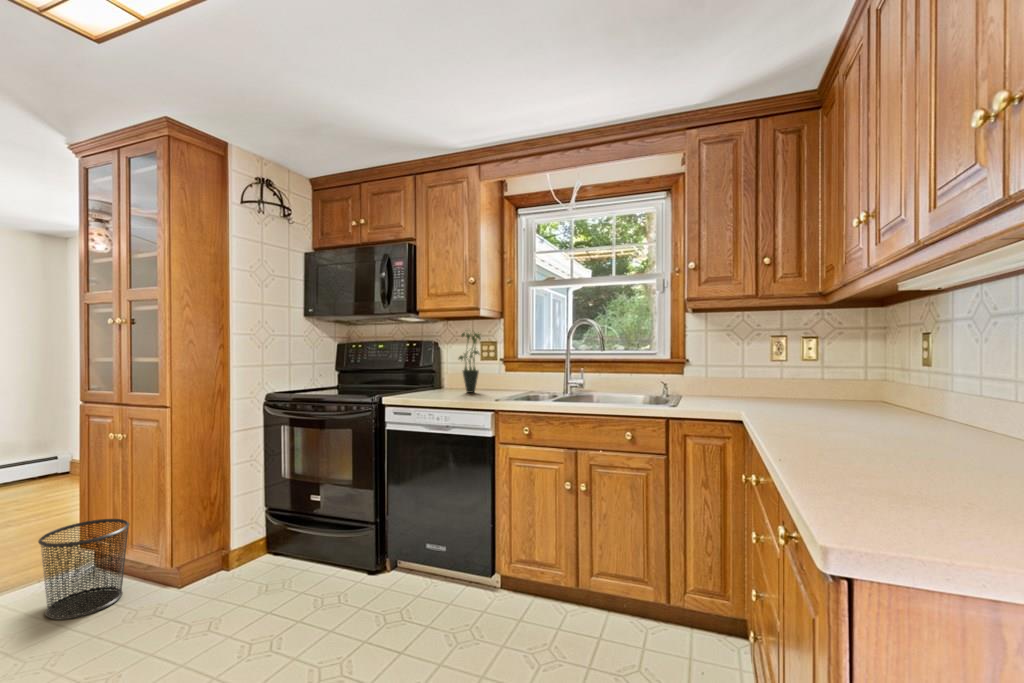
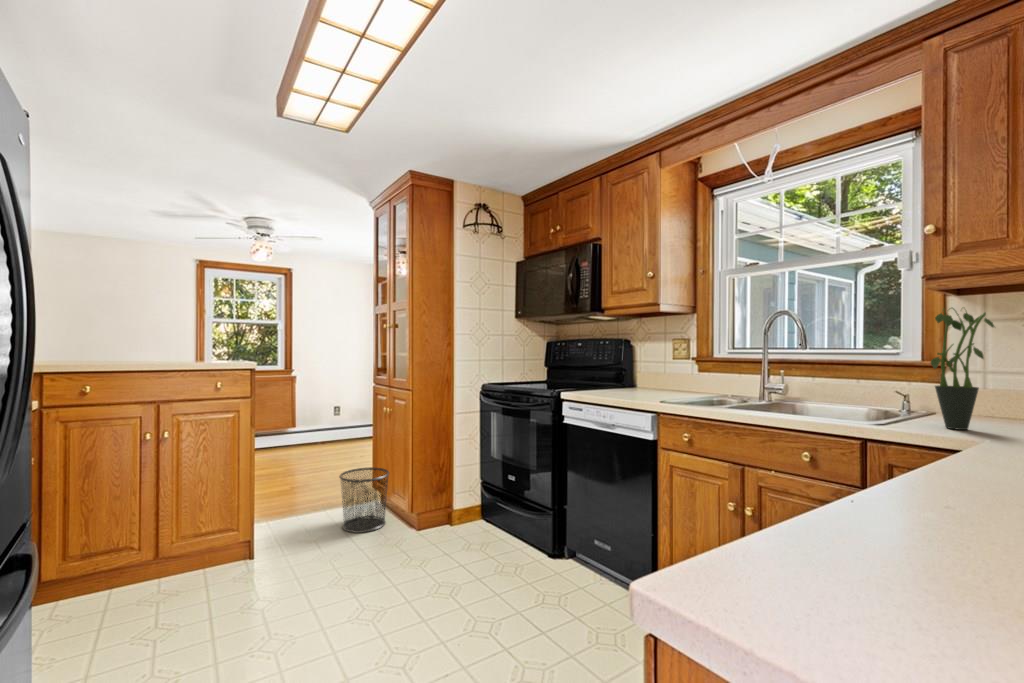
potted plant: present [459,332,481,393] -> present [931,308,995,430]

